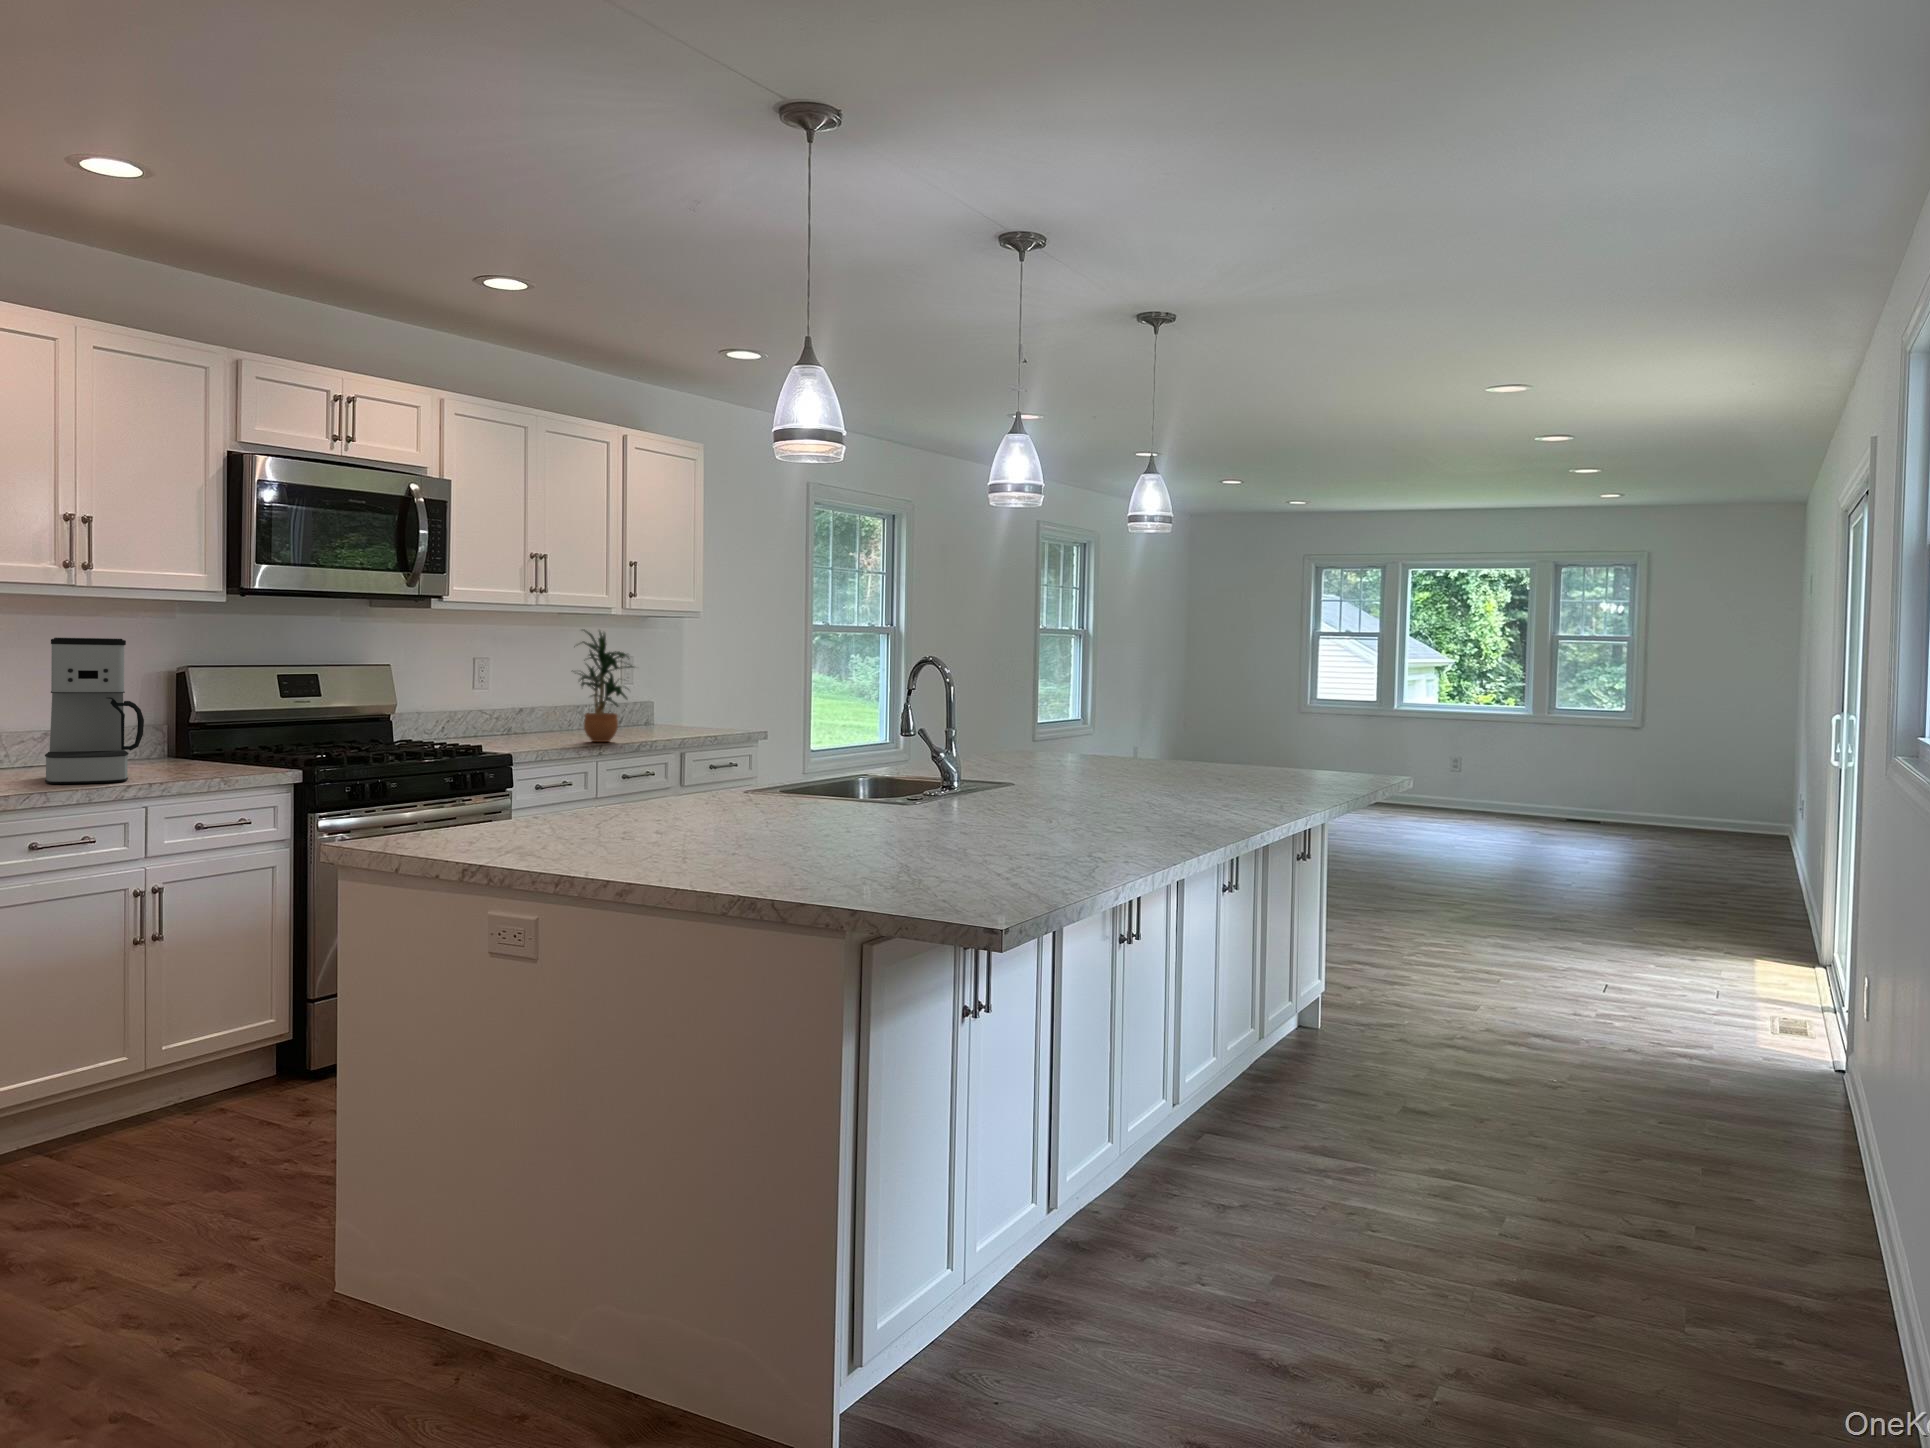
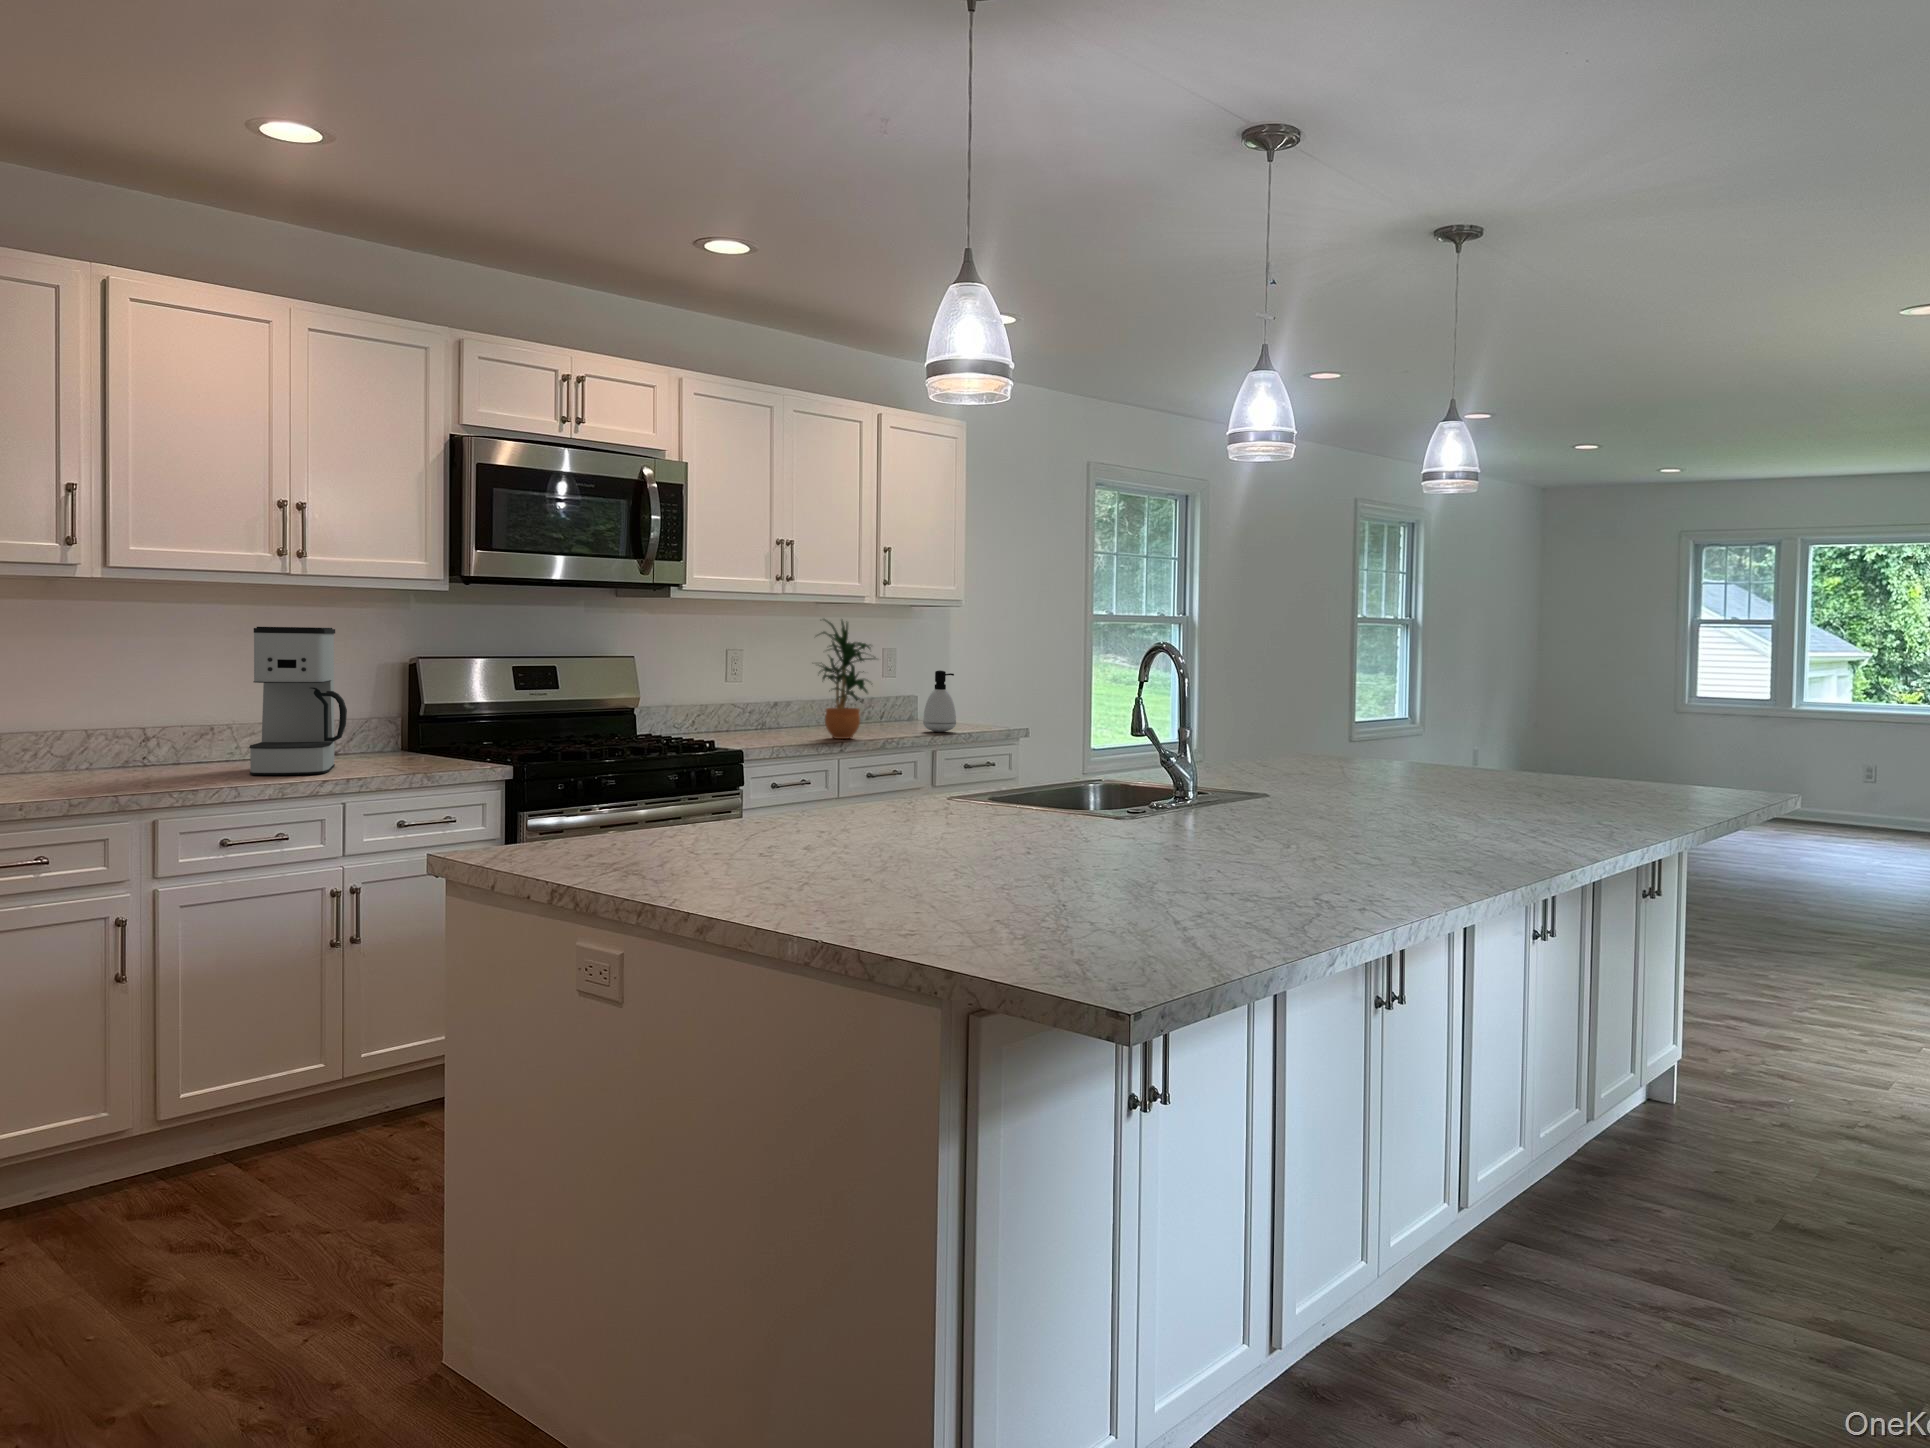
soap dispenser: none [671,678,702,735] -> present [923,670,956,732]

